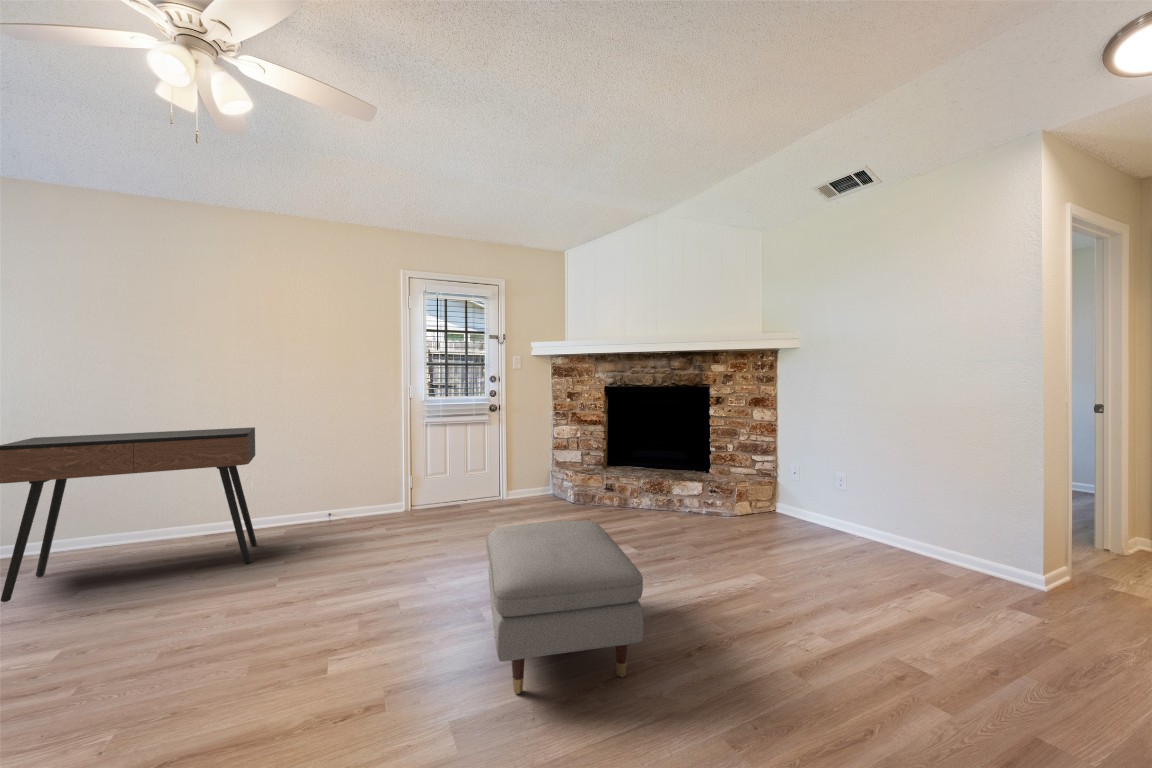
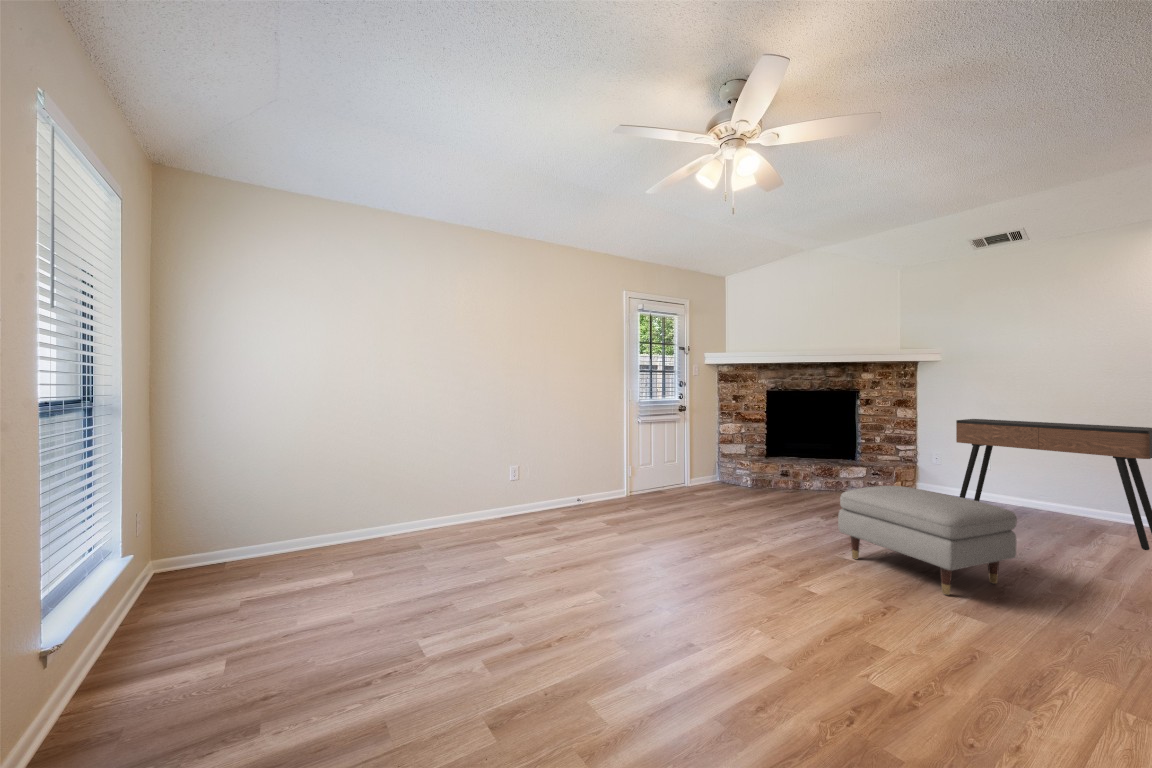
console table: present [0,427,257,602] -> present [956,419,1152,550]

